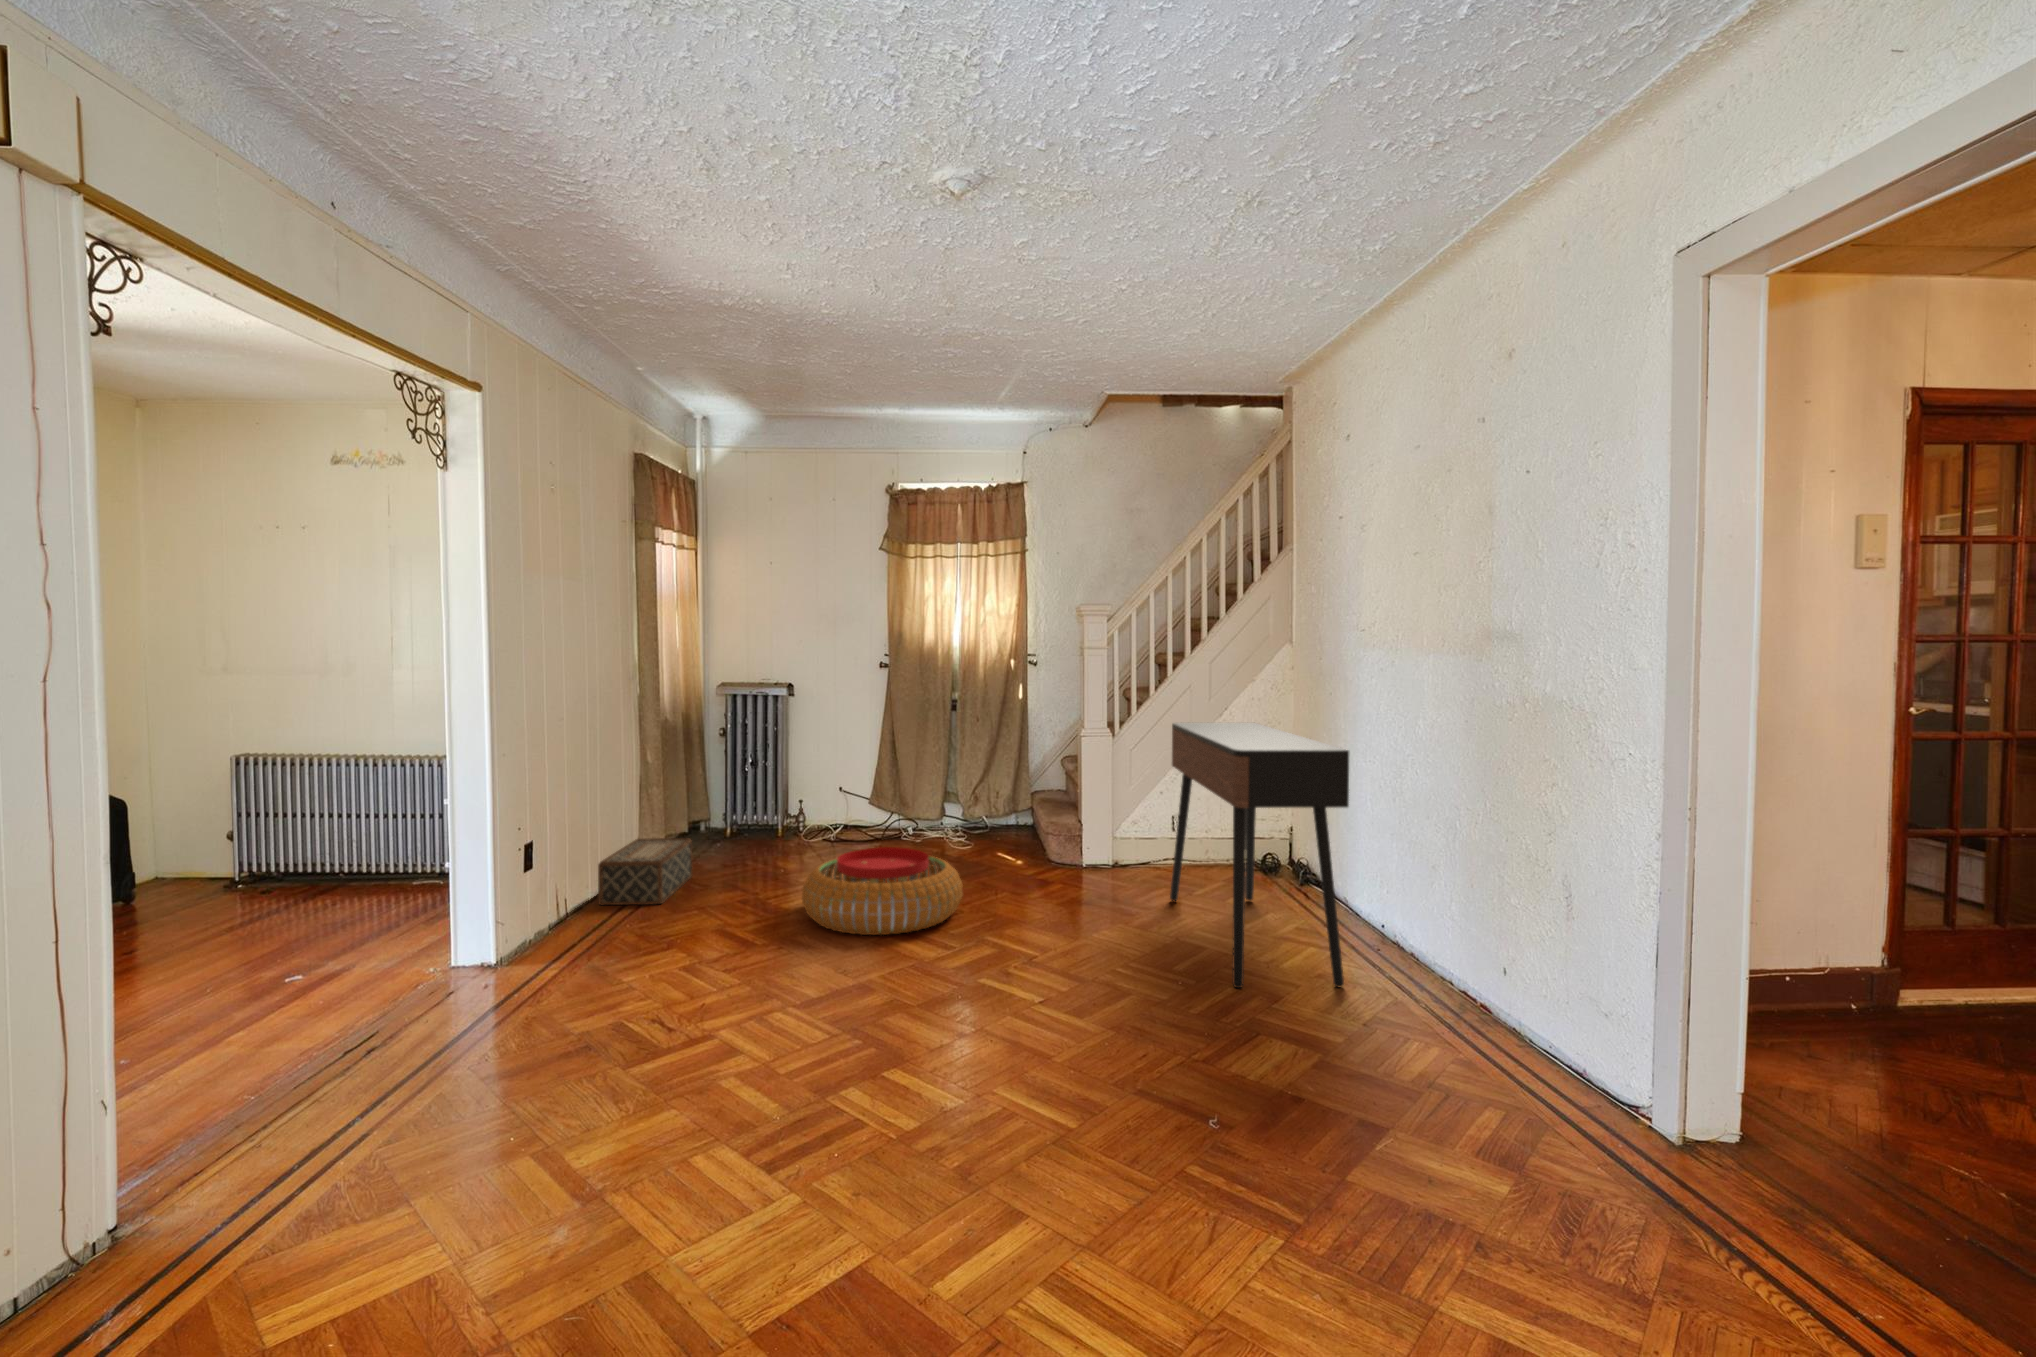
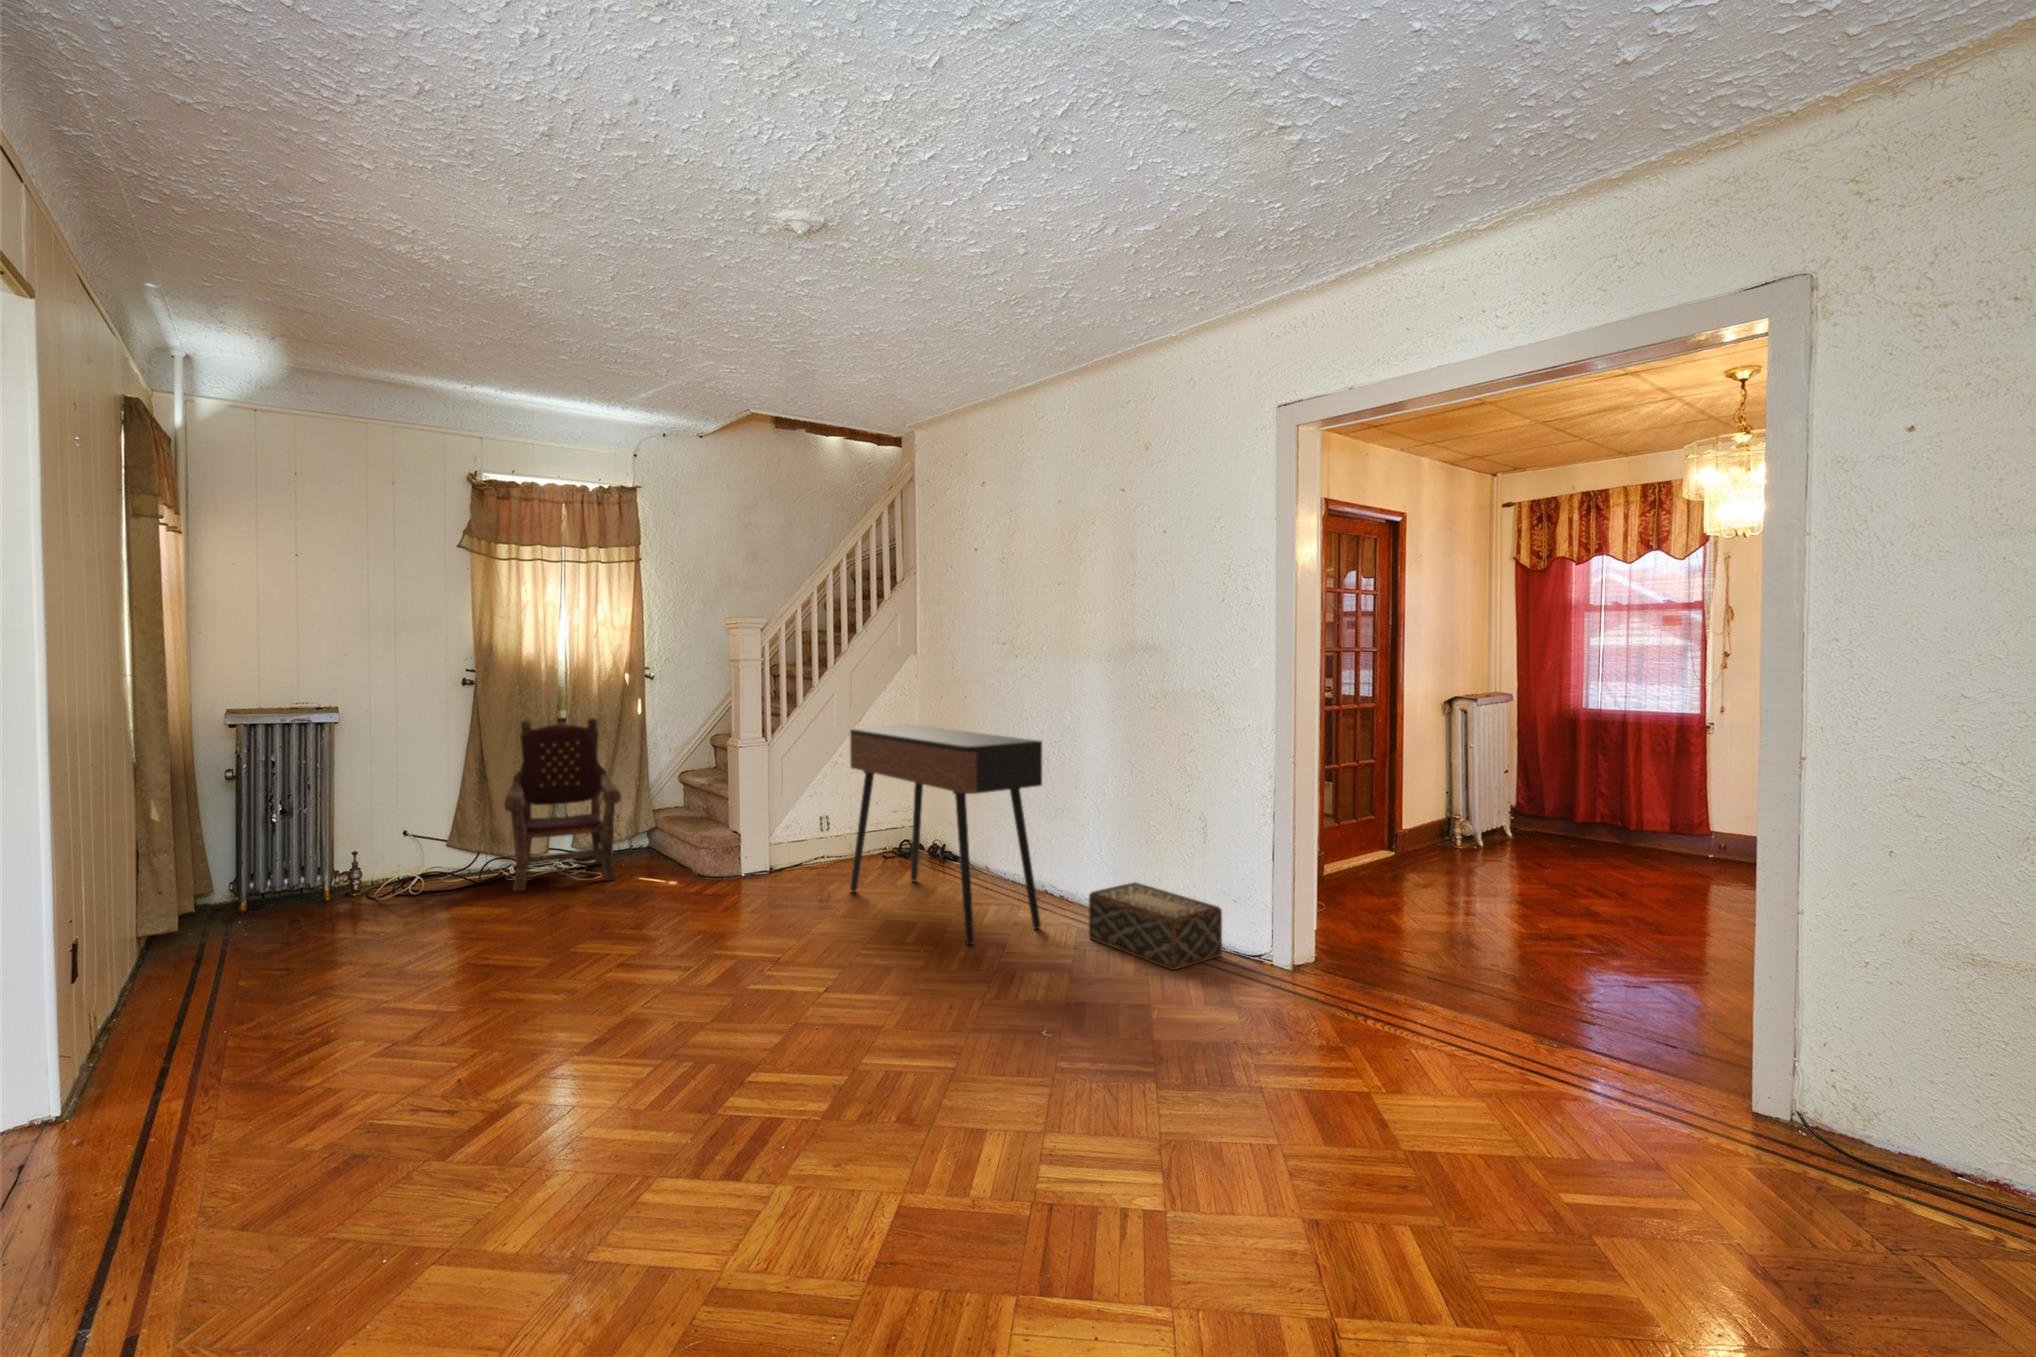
armchair: none [893,700,991,852] -> present [504,718,622,891]
woven basket: present [598,838,692,905] -> present [1089,882,1222,970]
pouf: present [802,847,962,935] -> none [475,880,669,980]

